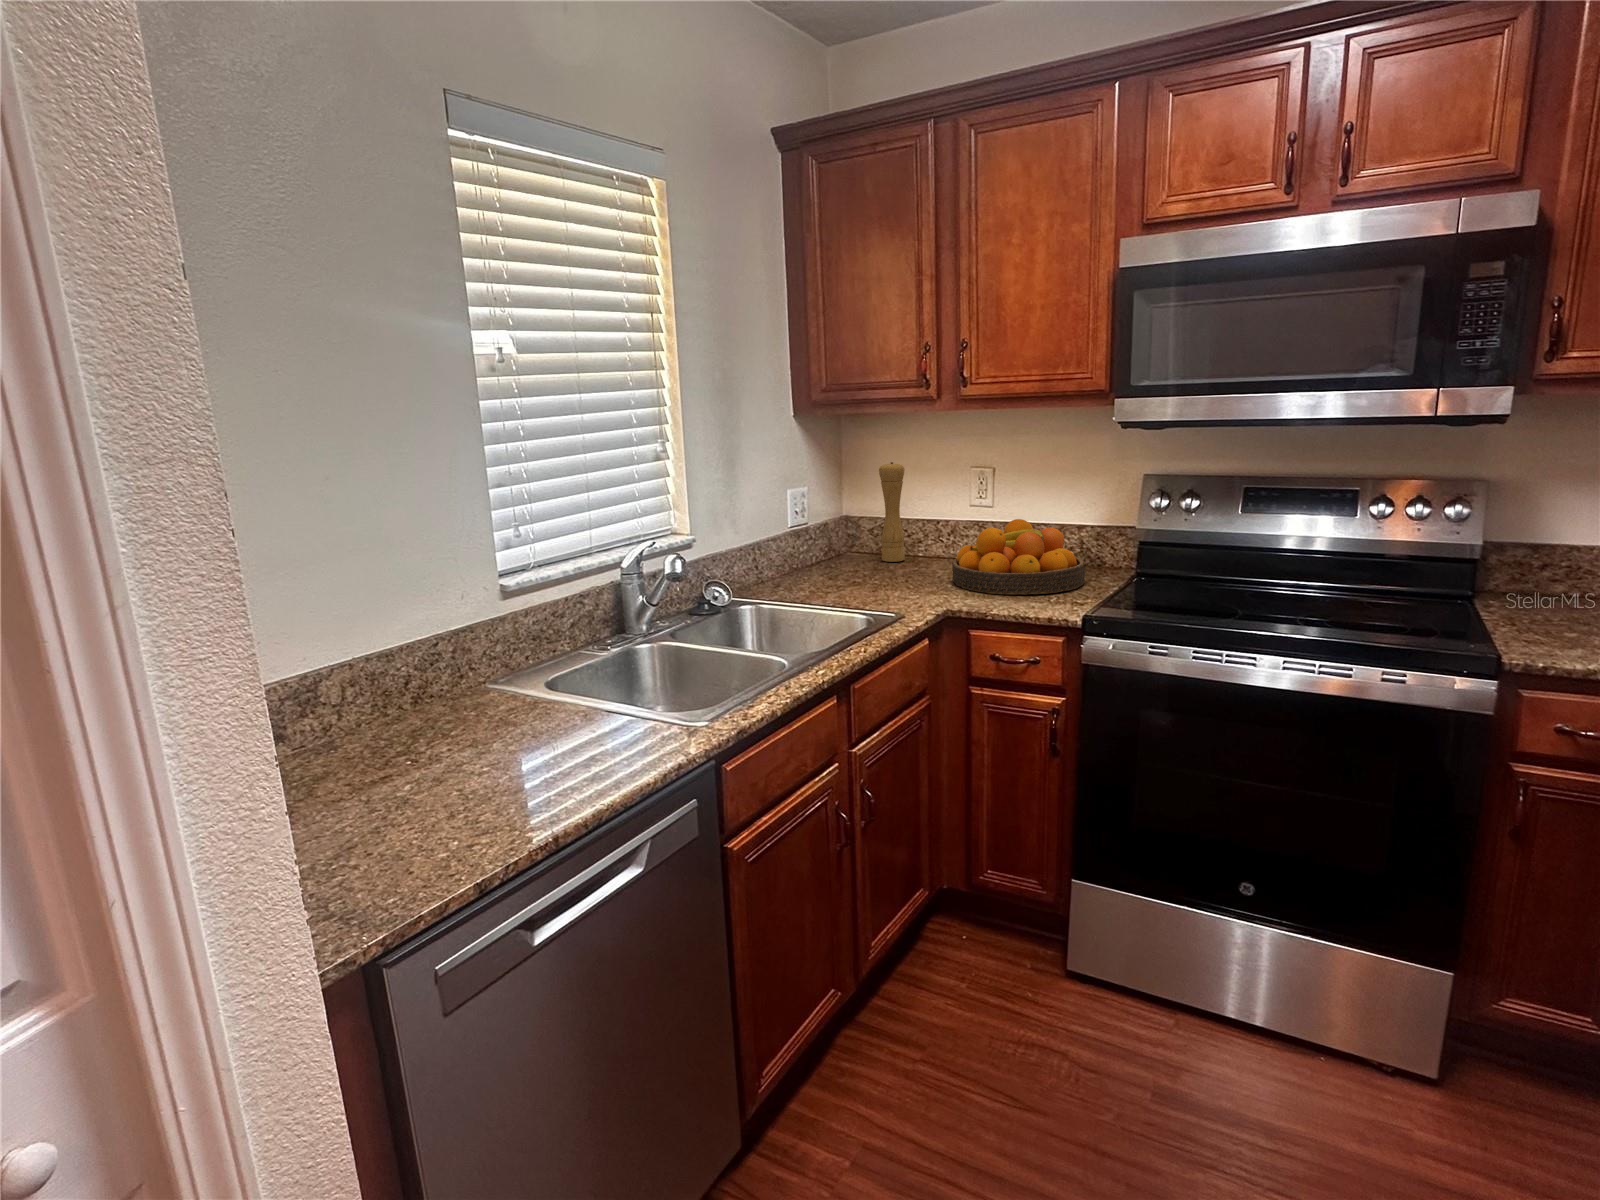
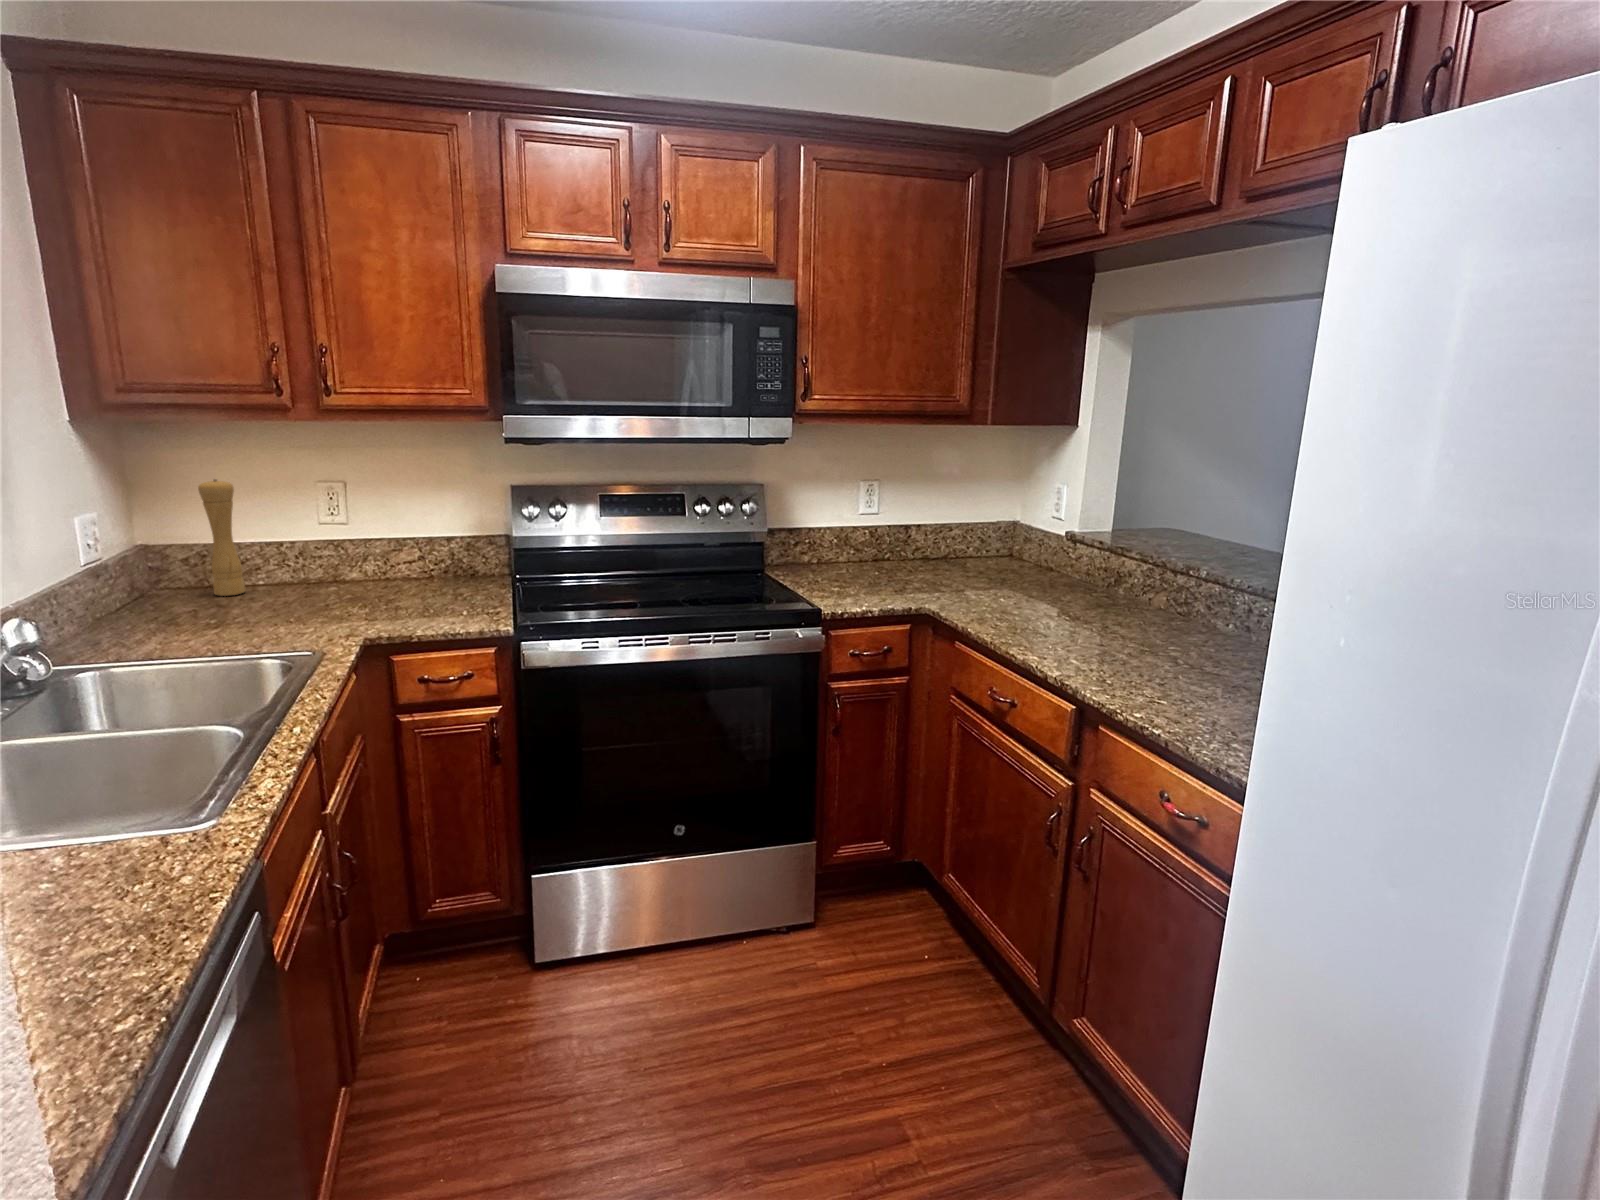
fruit bowl: present [952,519,1085,595] -> none [333,535,479,615]

